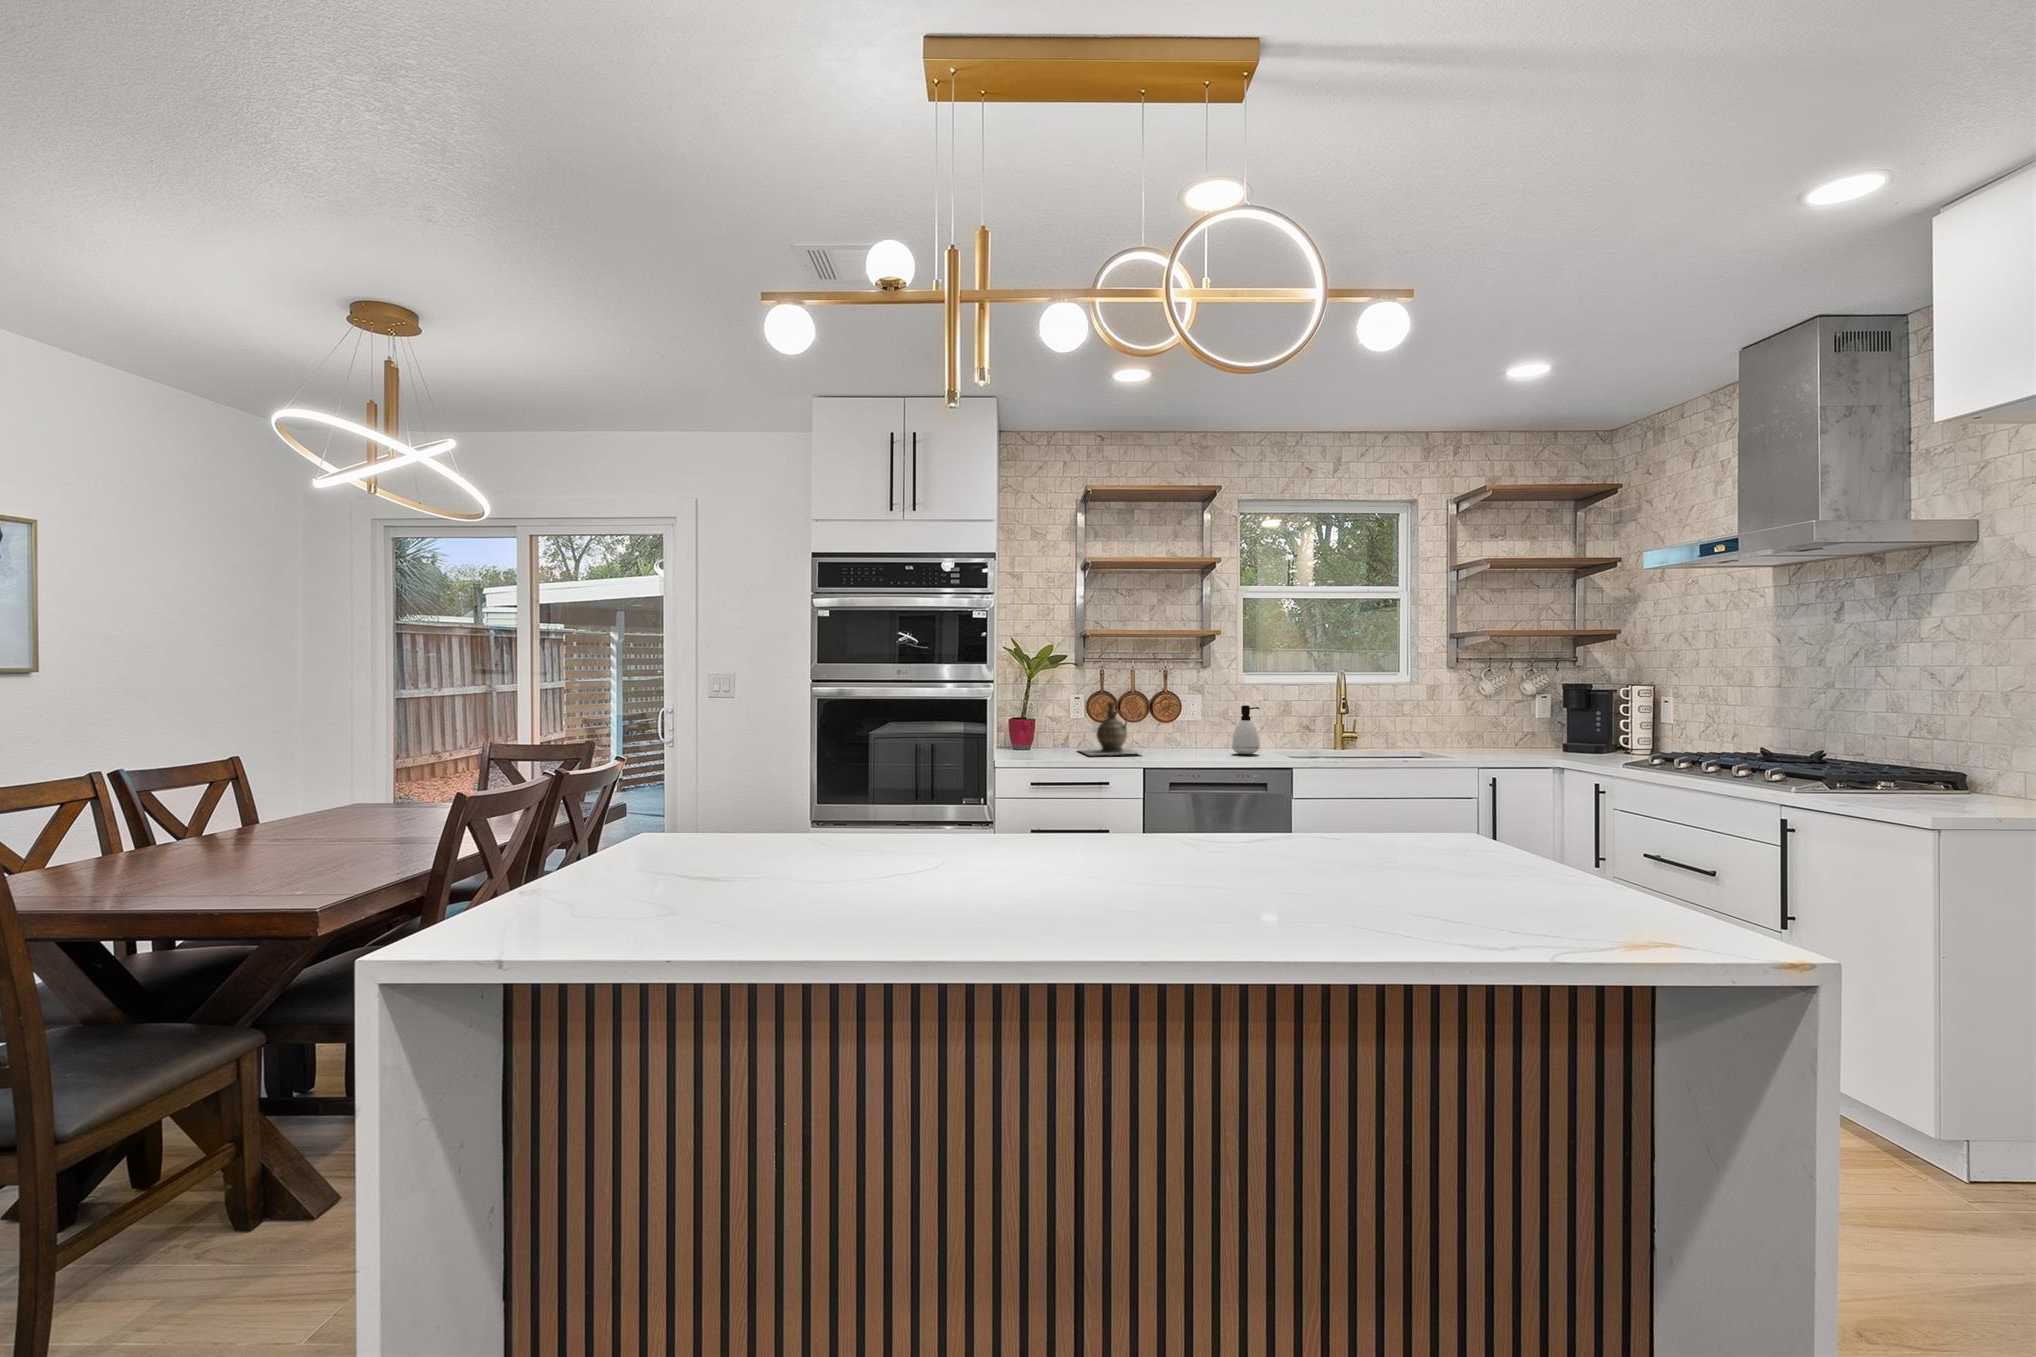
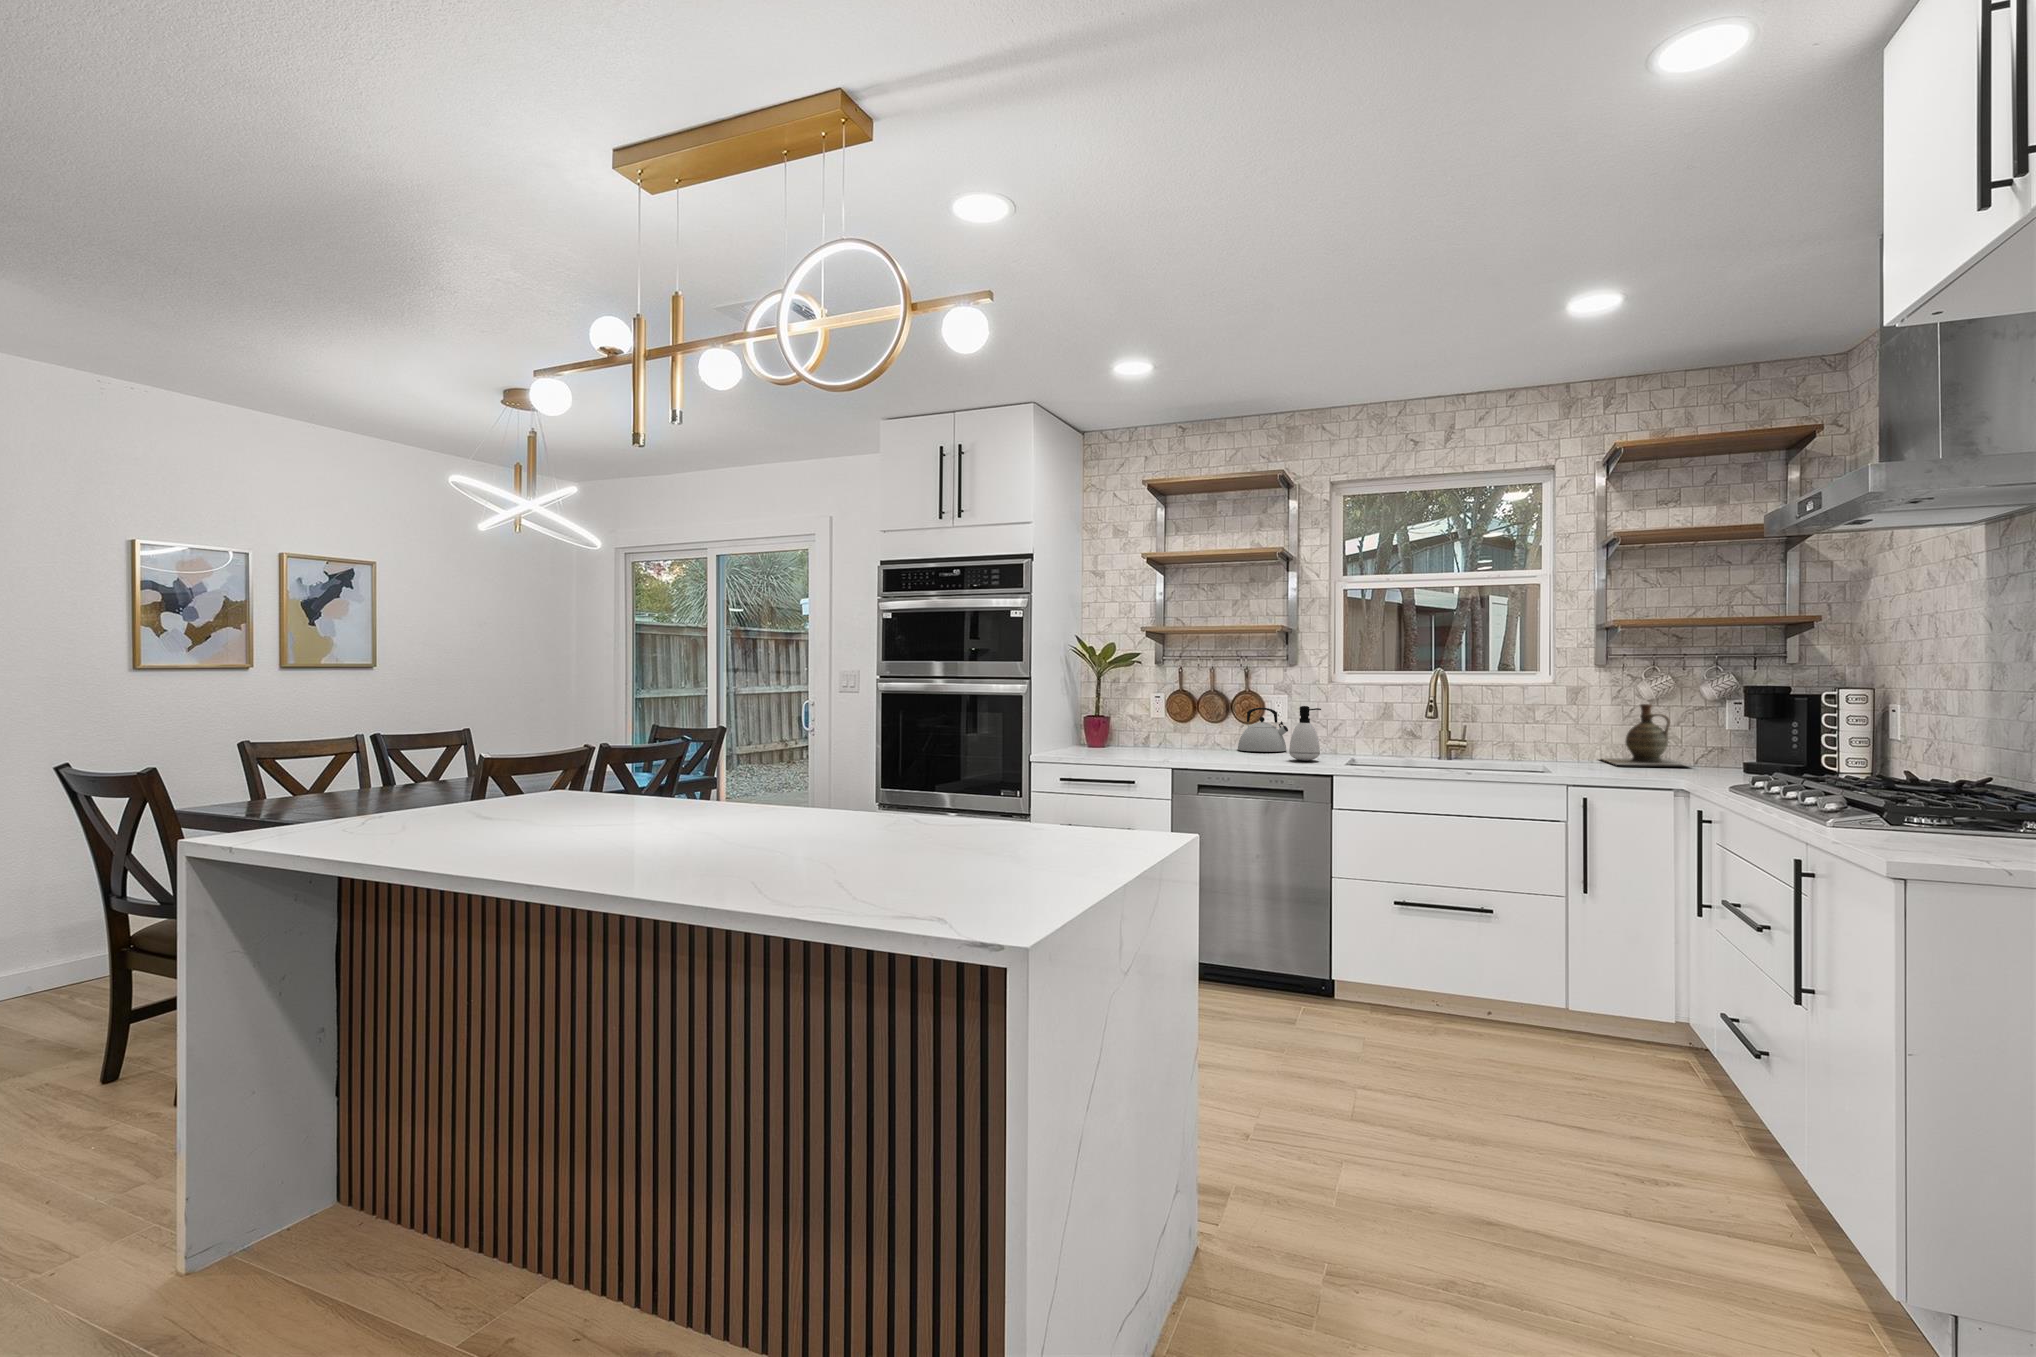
ceramic jug: present [1080,702,1139,755] -> present [1602,704,1686,765]
kettle: none [1163,707,1209,748] -> present [1238,708,1288,752]

